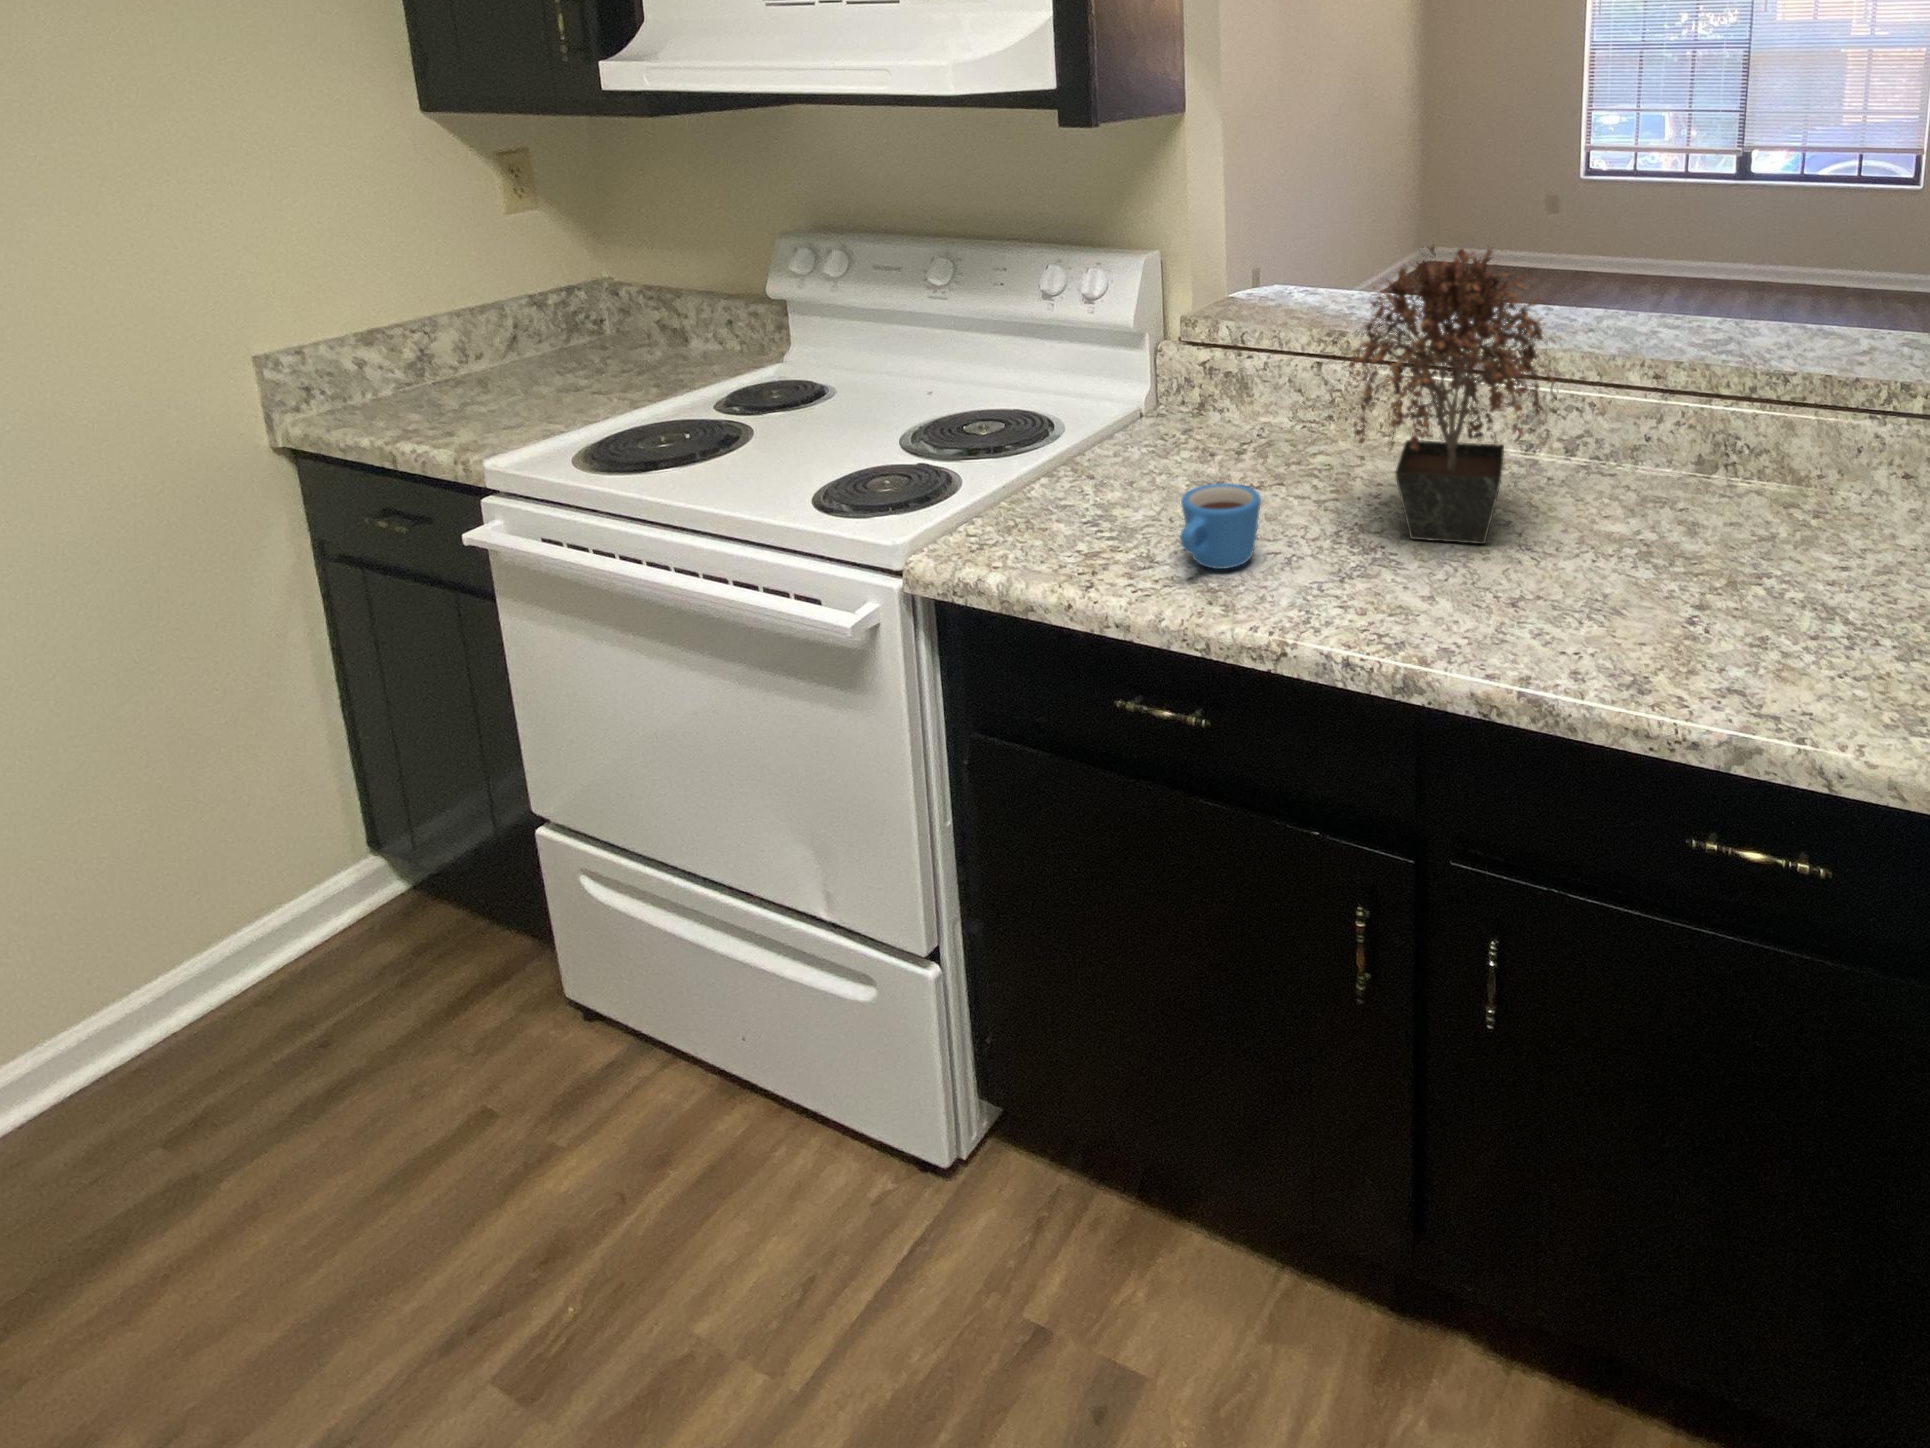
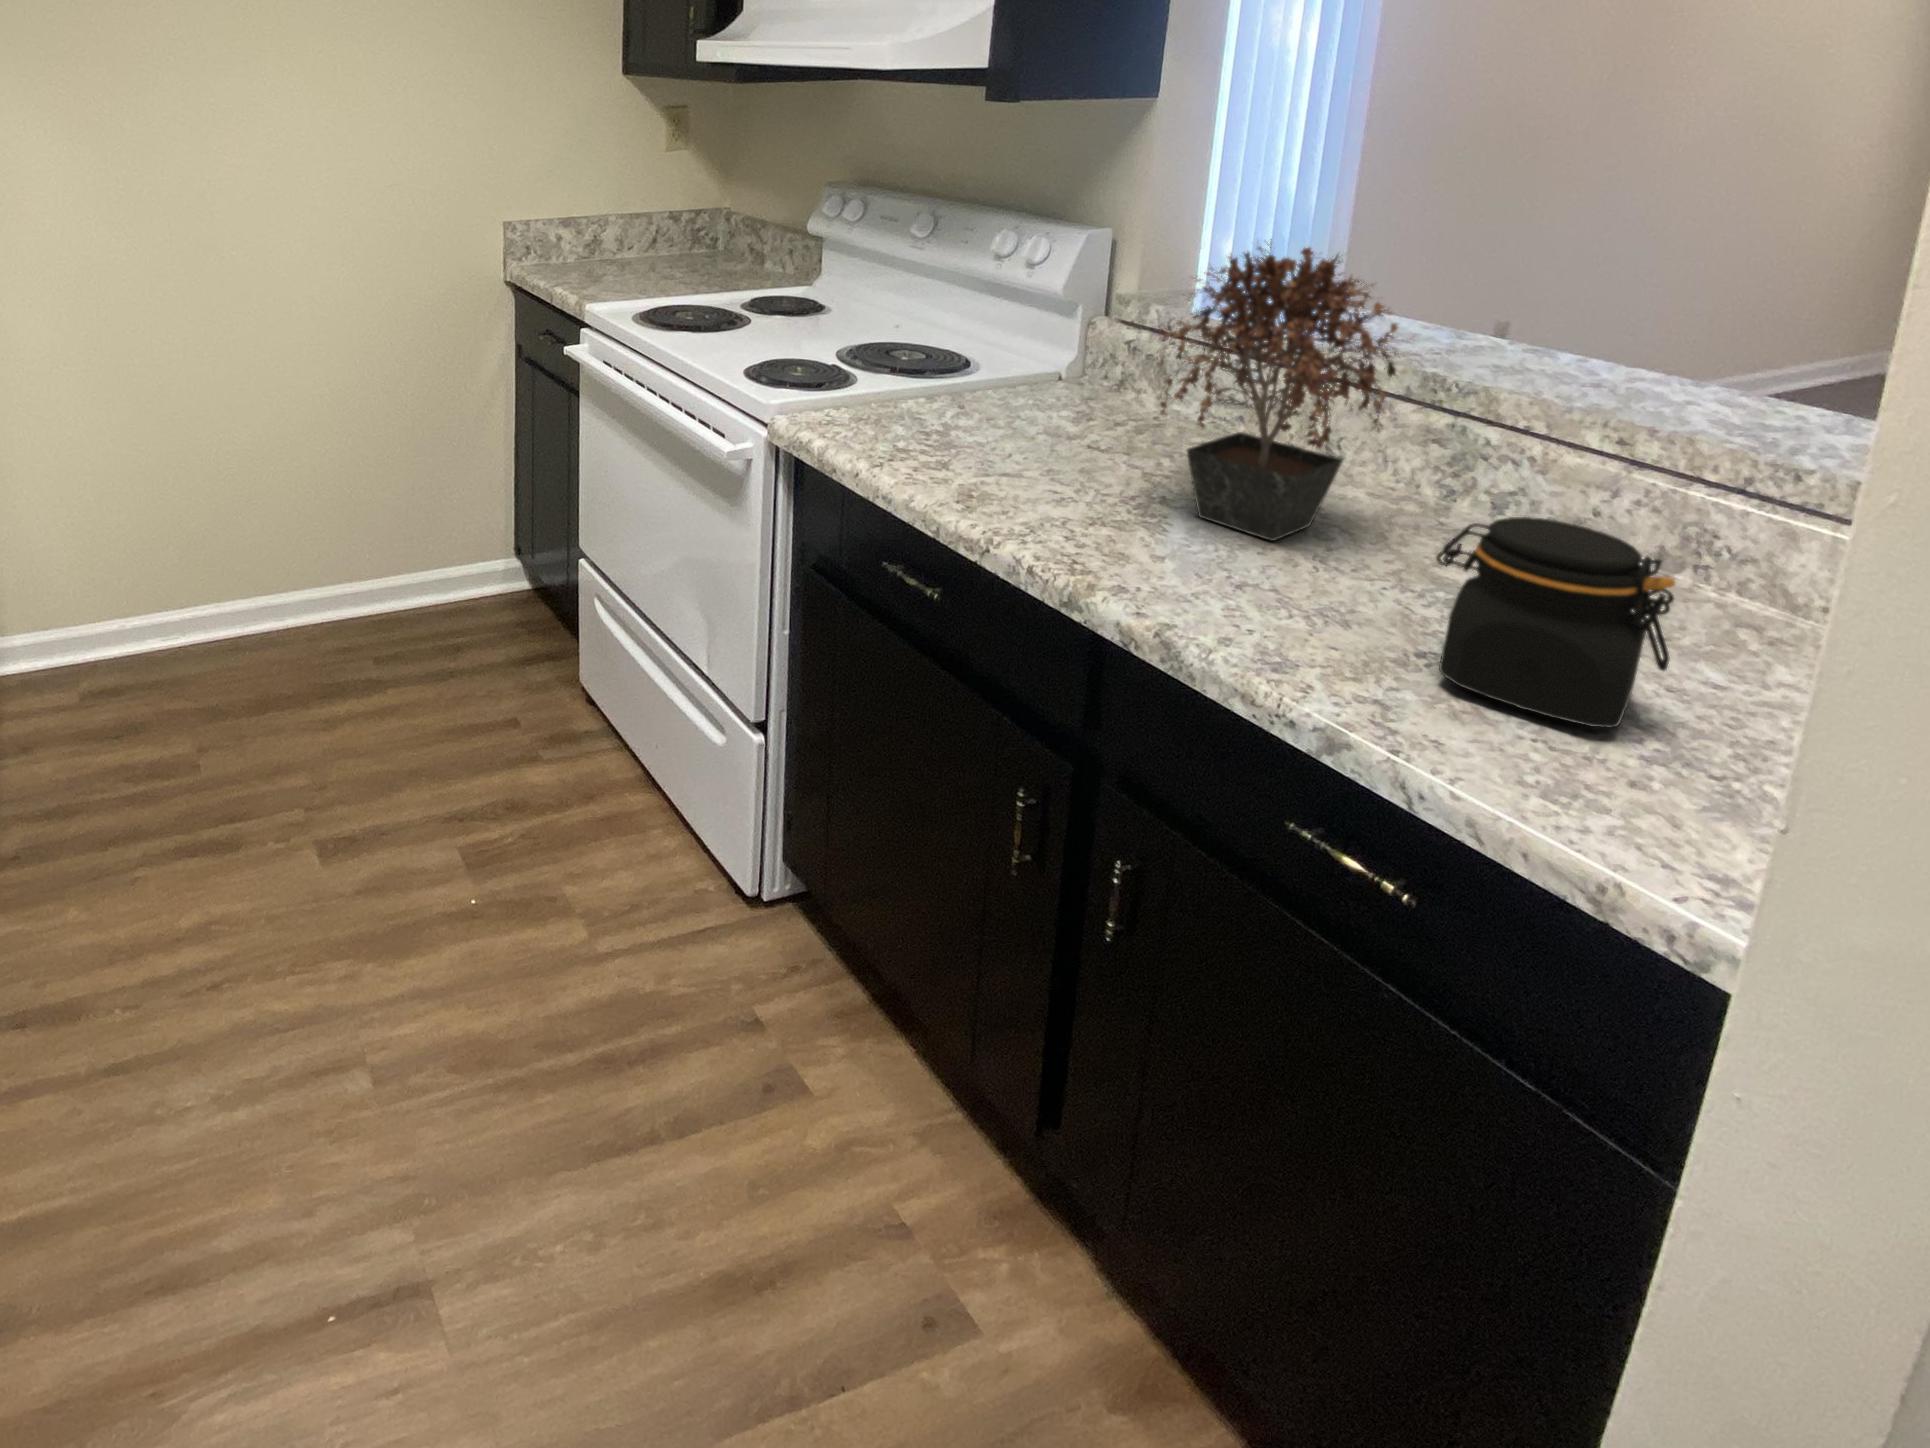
jar: none [1698,467,1875,647] -> present [1436,517,1675,727]
mug: present [1180,483,1261,569] -> none [954,416,1045,487]

